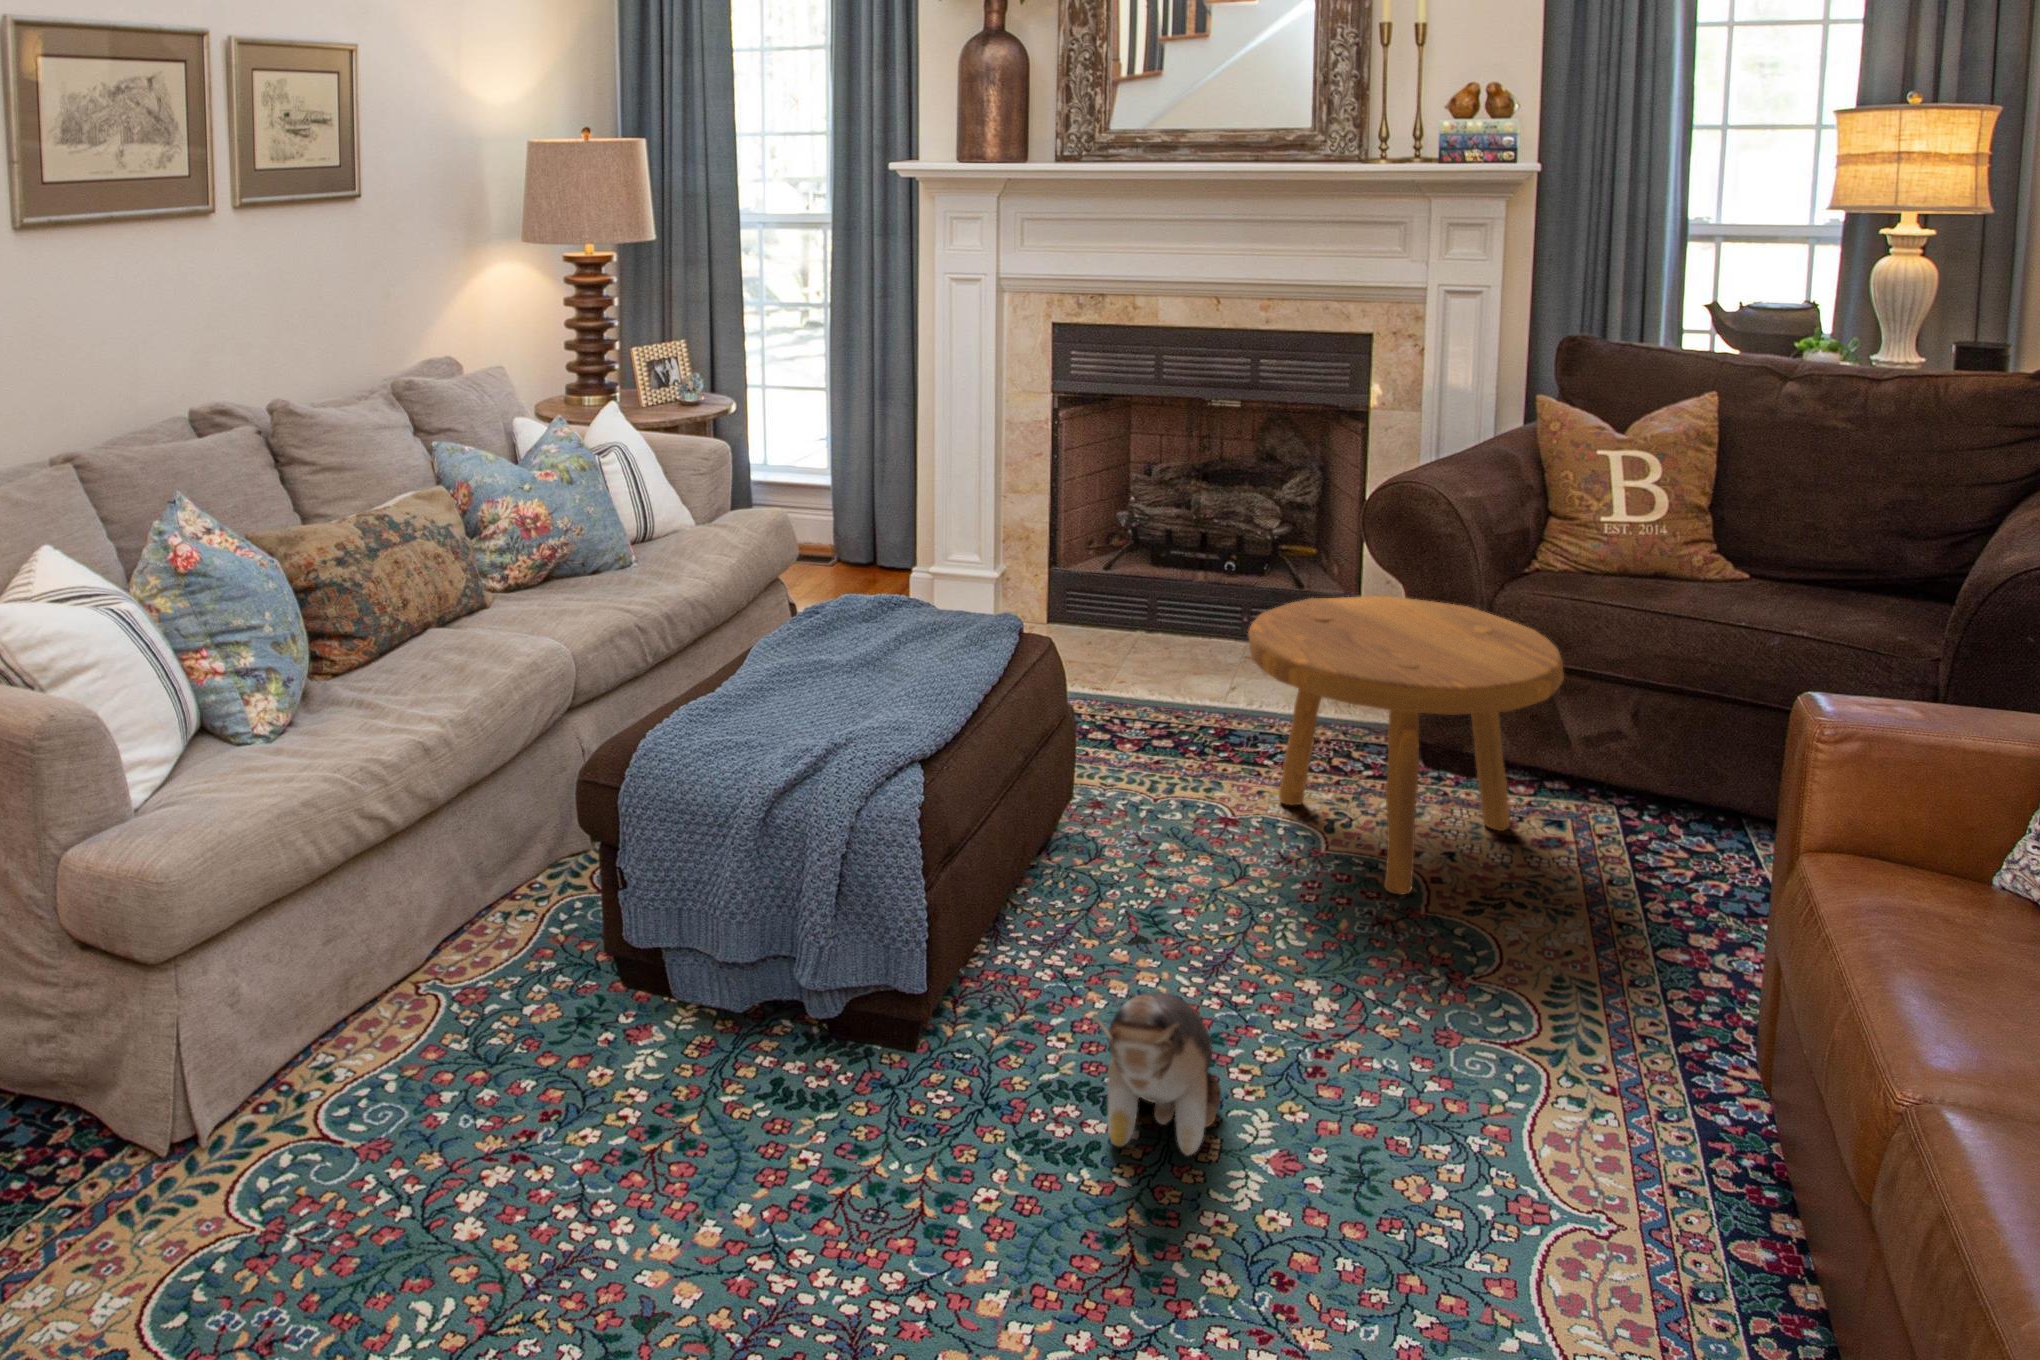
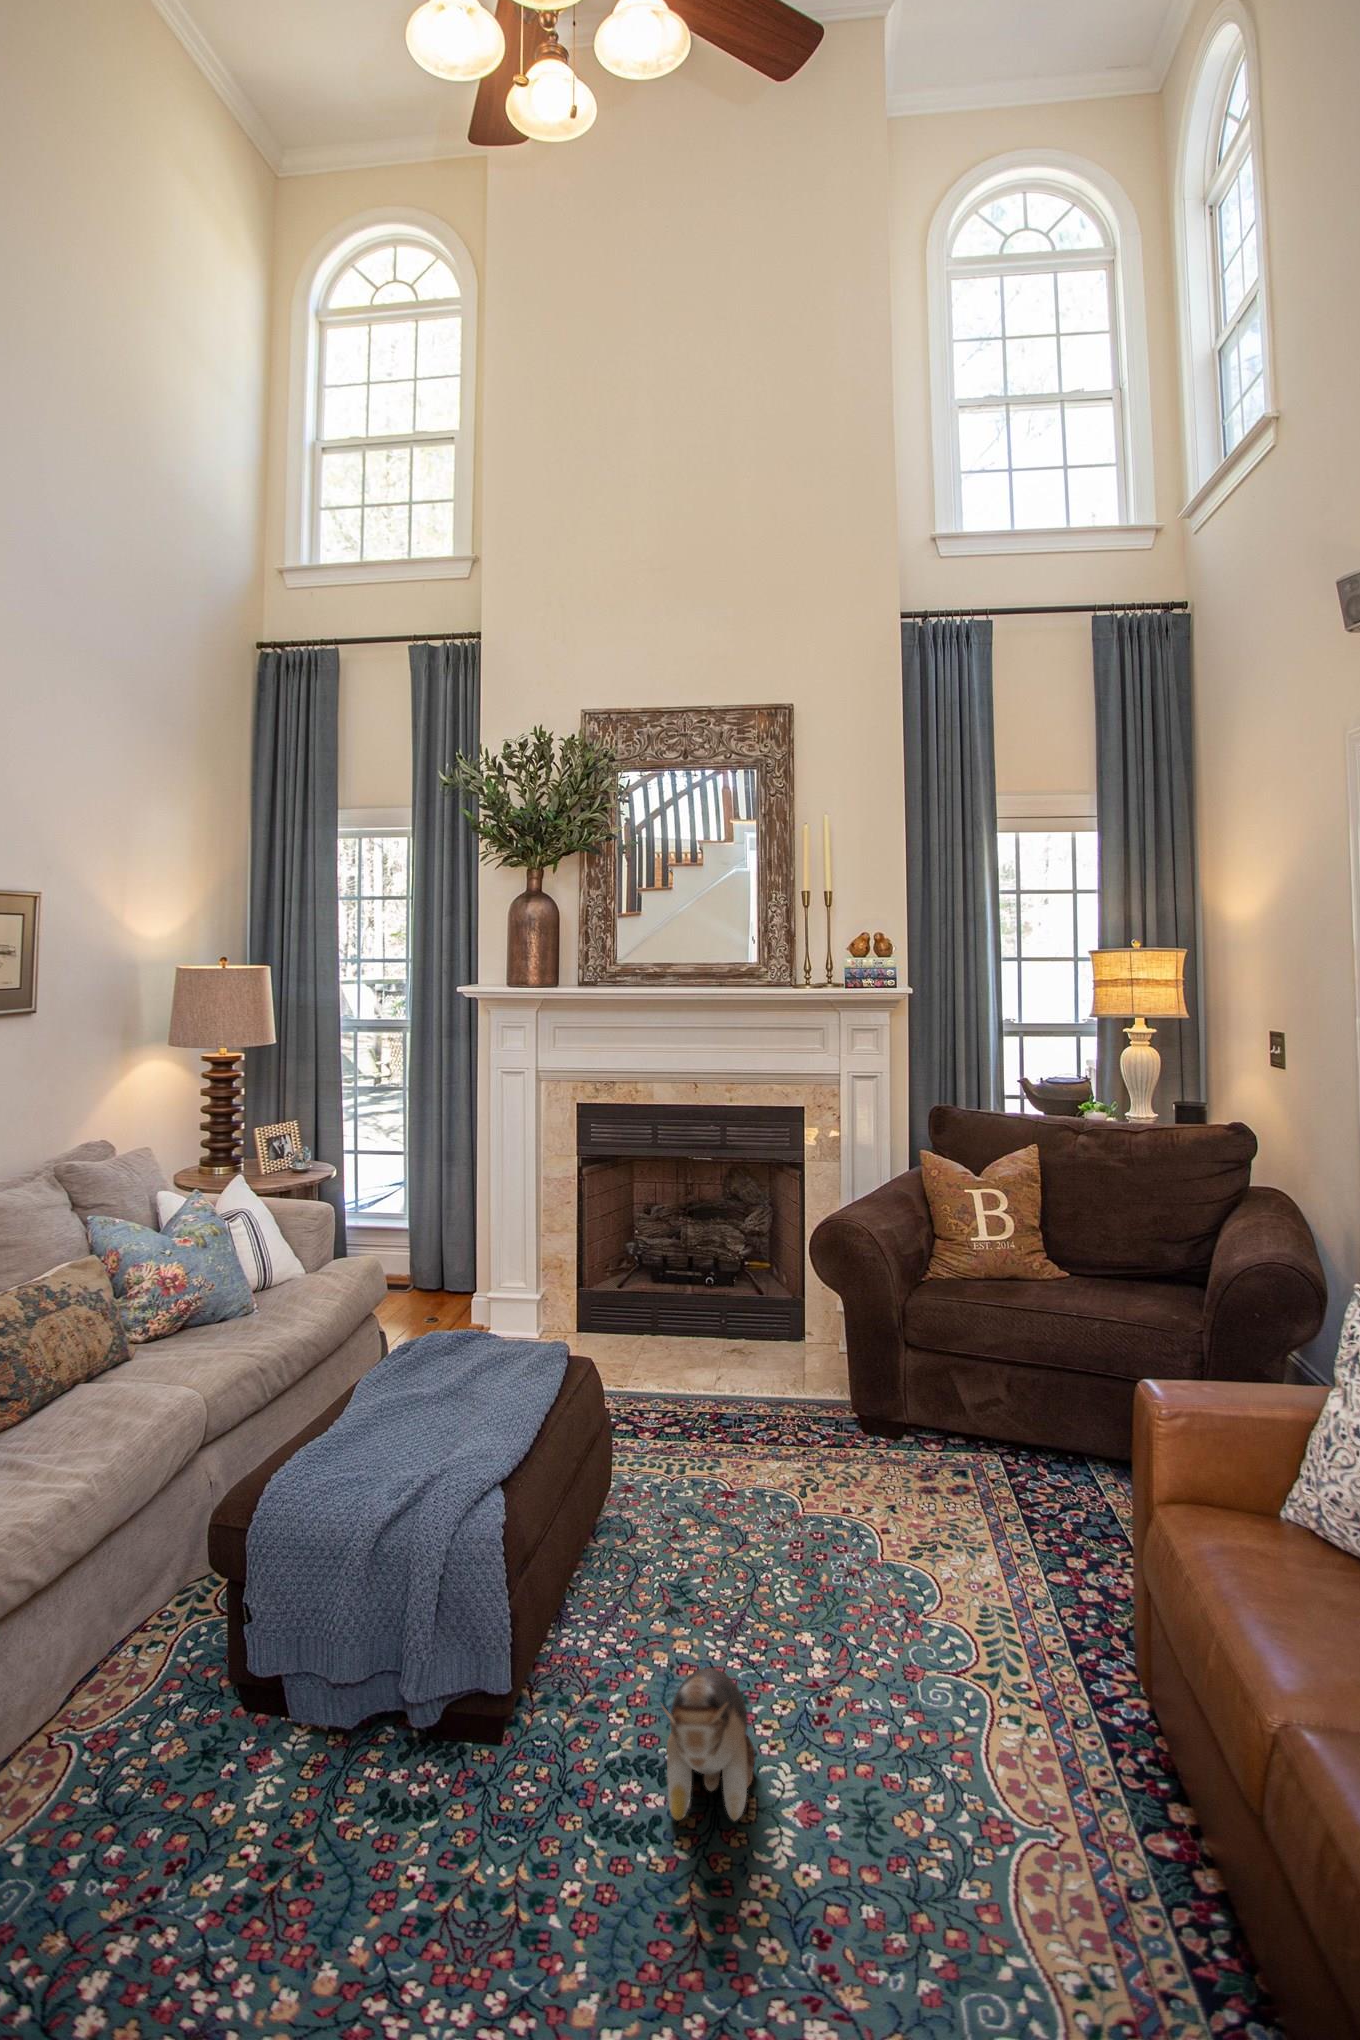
footstool: present [1248,596,1564,895] -> none [741,1303,960,1545]

